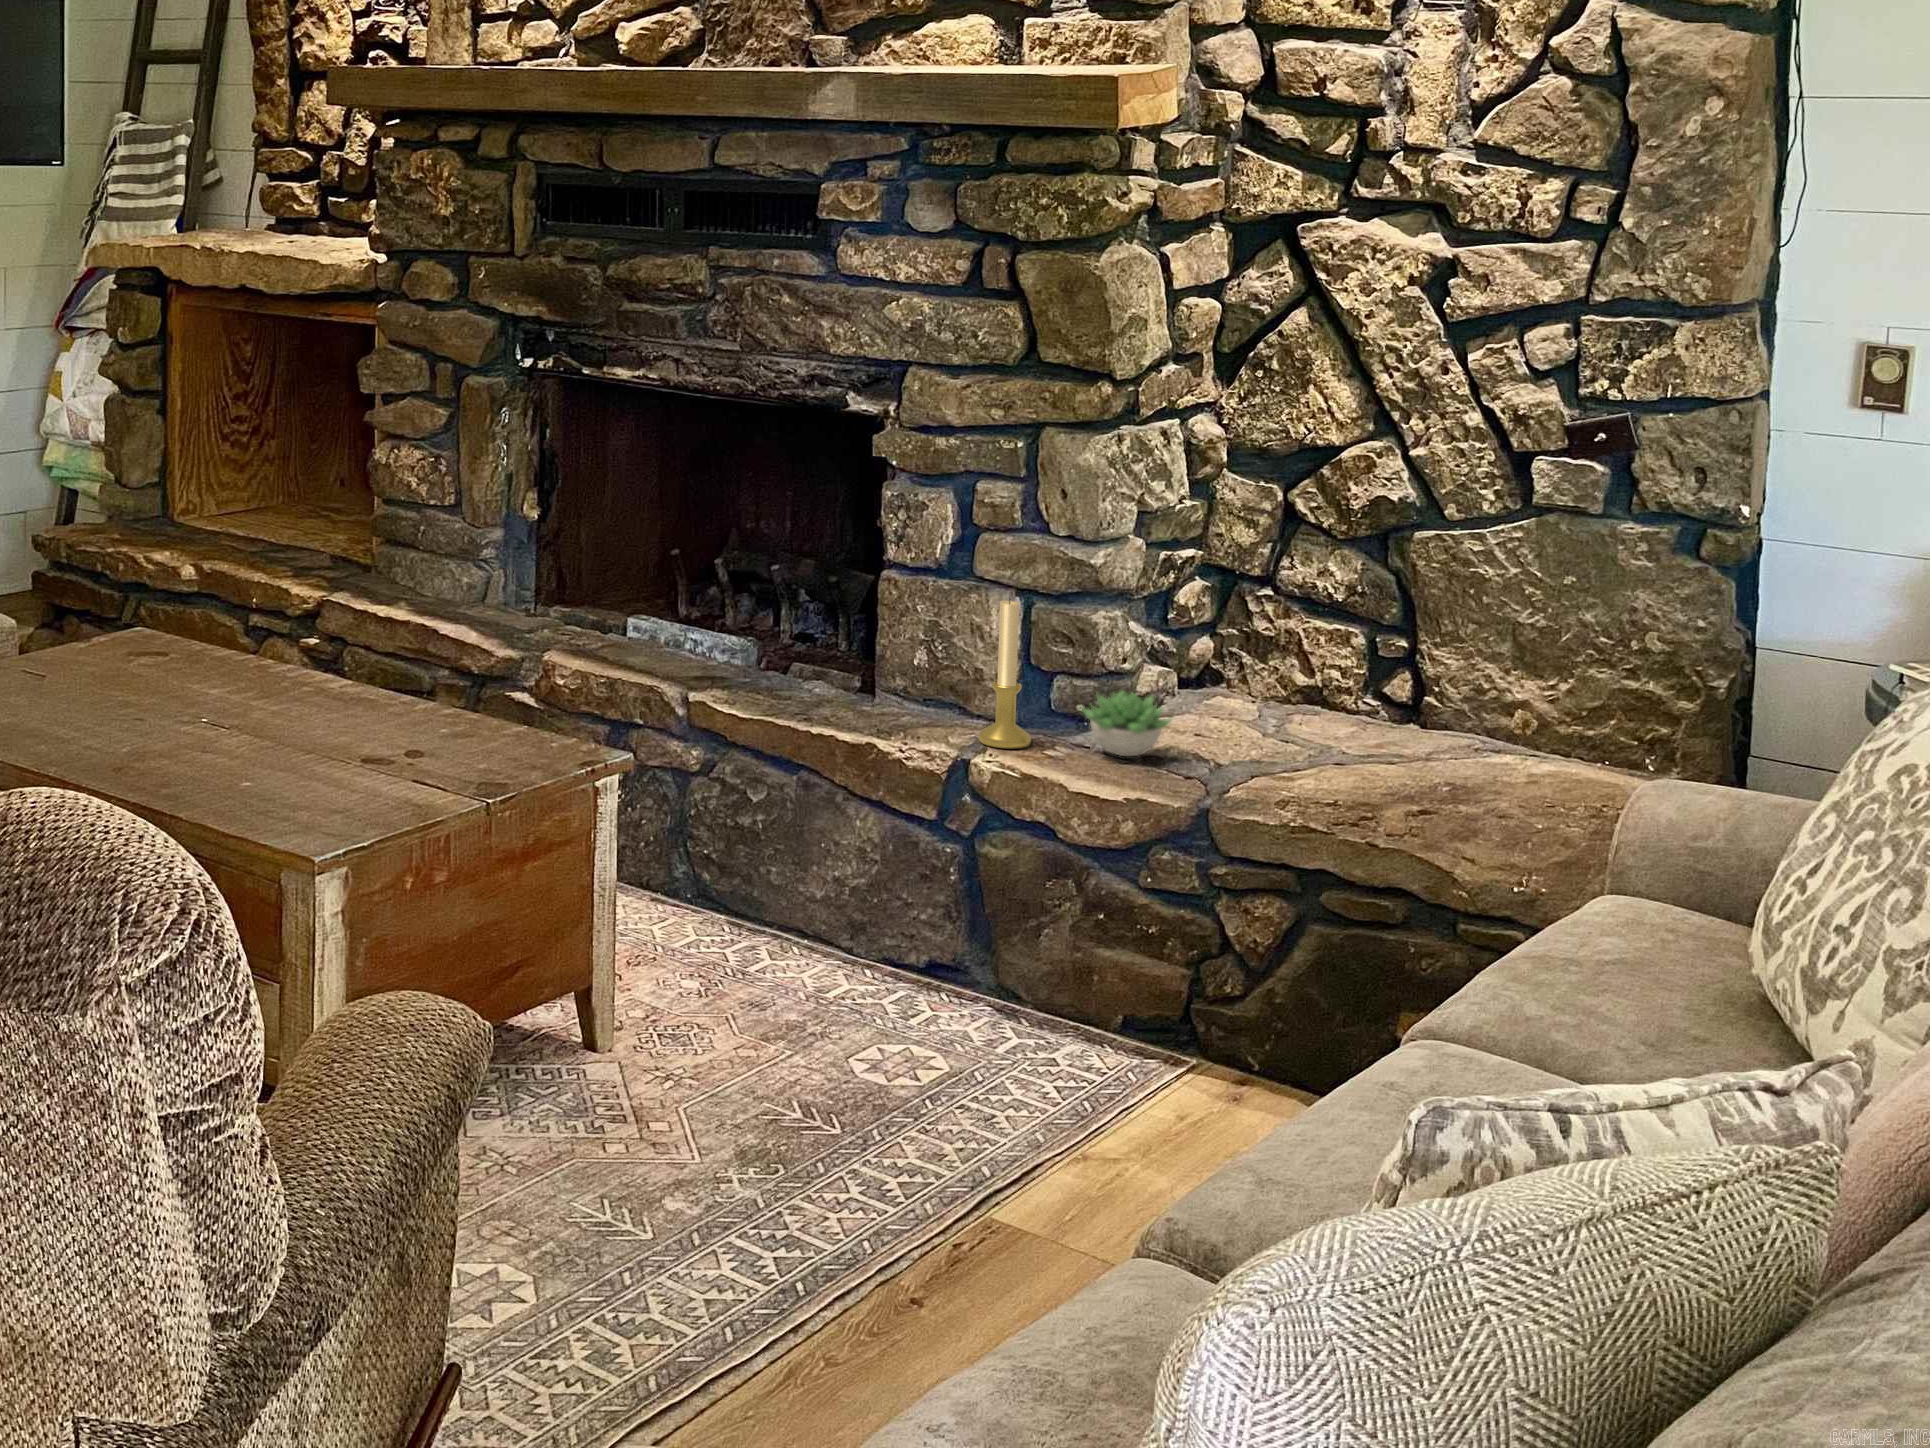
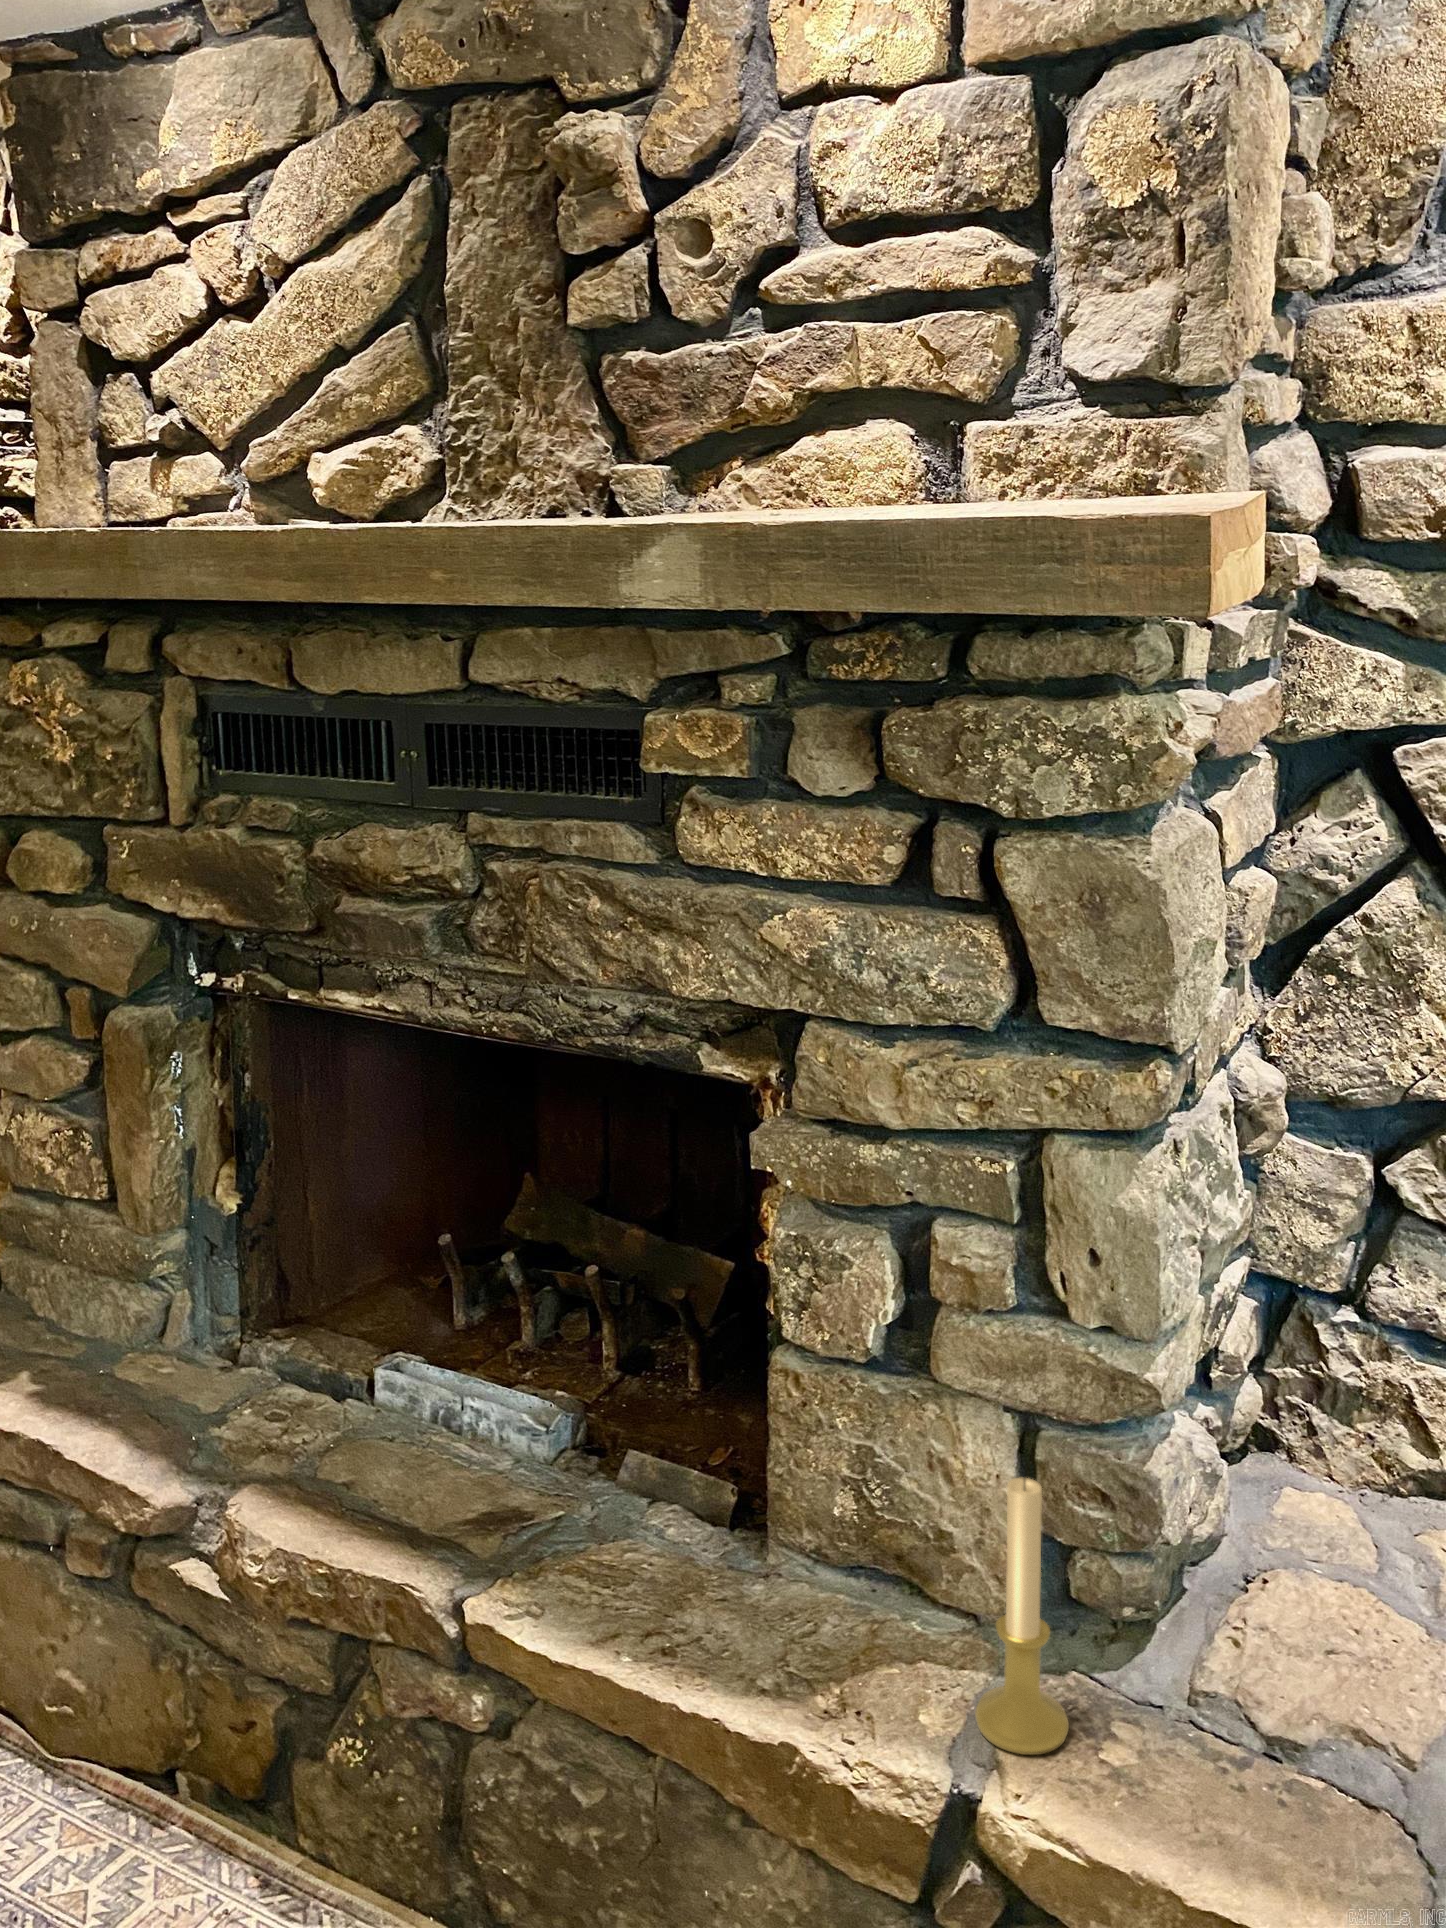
succulent plant: present [1082,691,1171,756] -> none [1155,1618,1330,1764]

